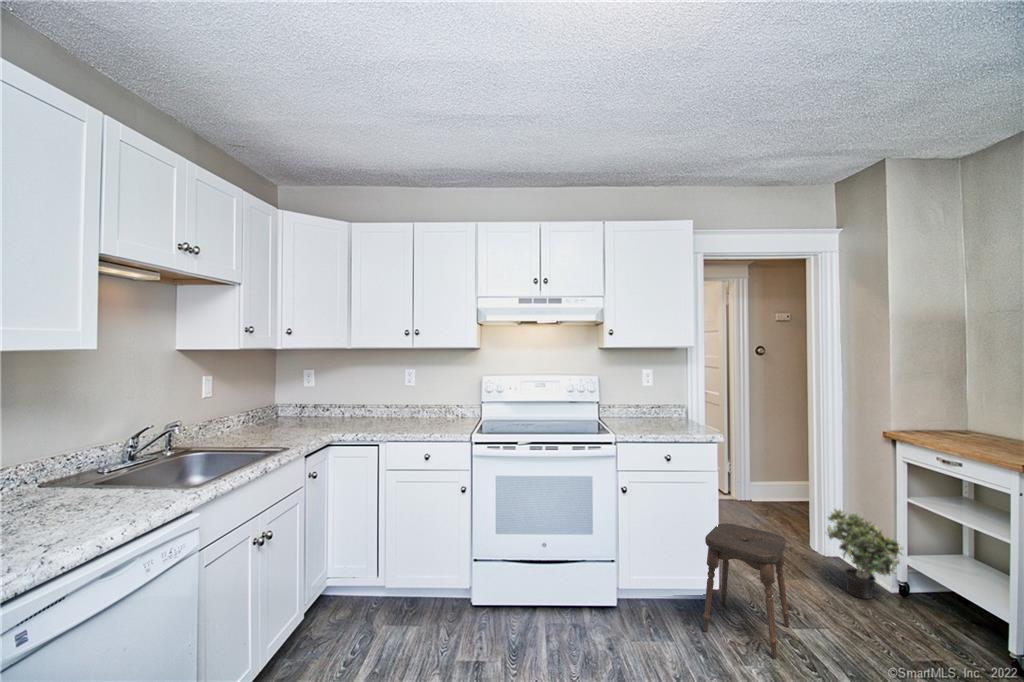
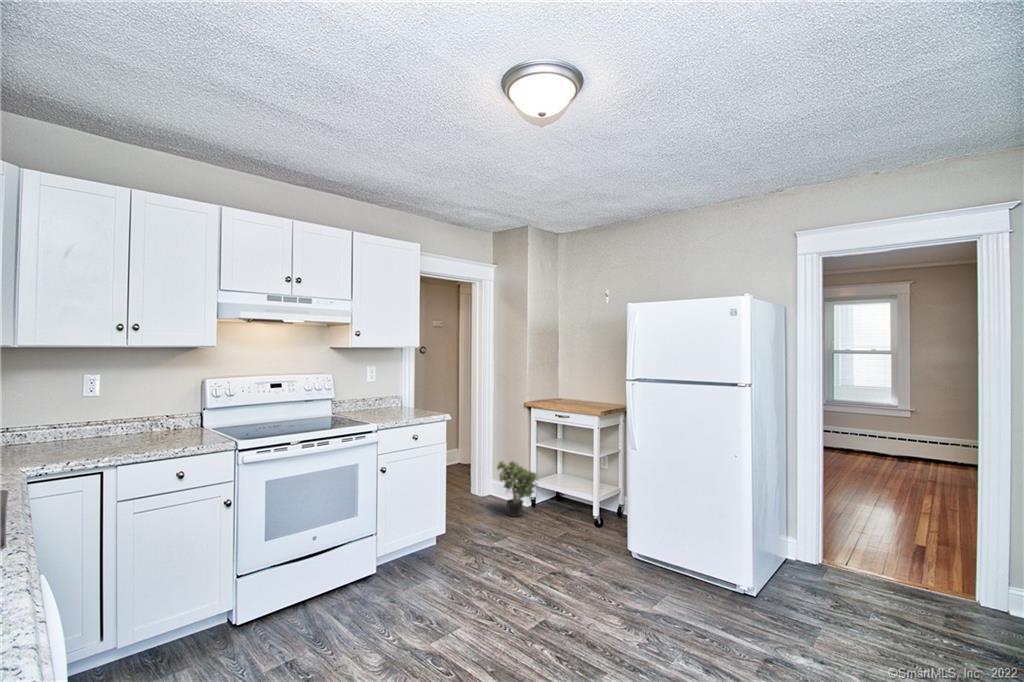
stool: present [703,523,789,658] -> none [445,481,495,566]

